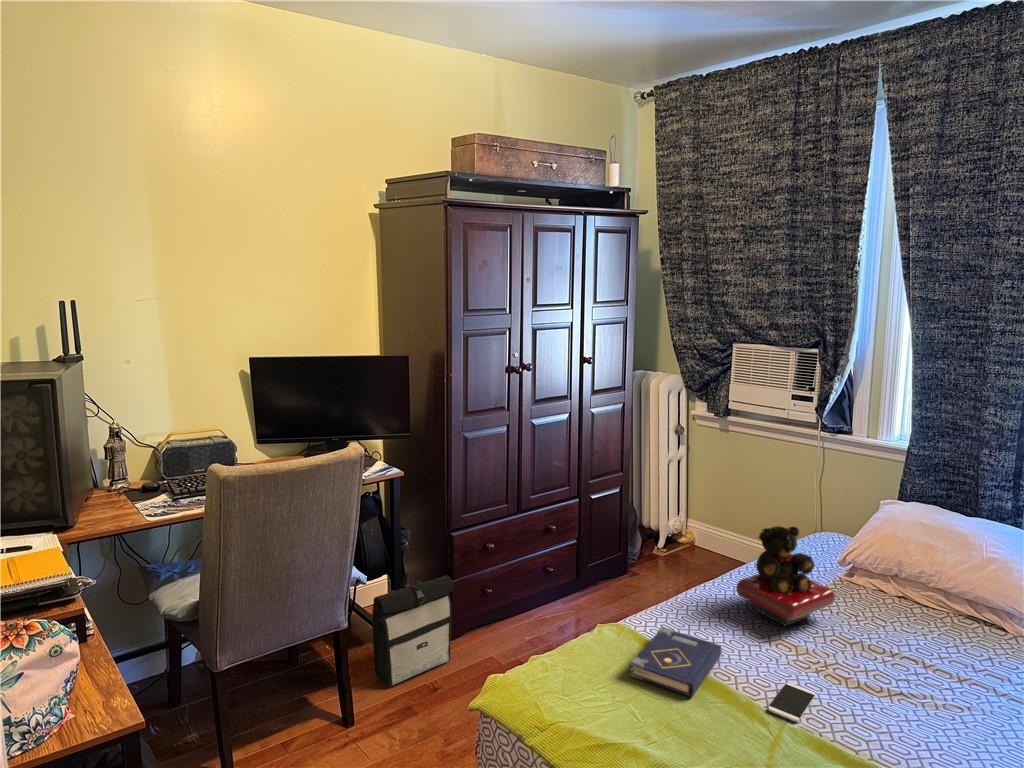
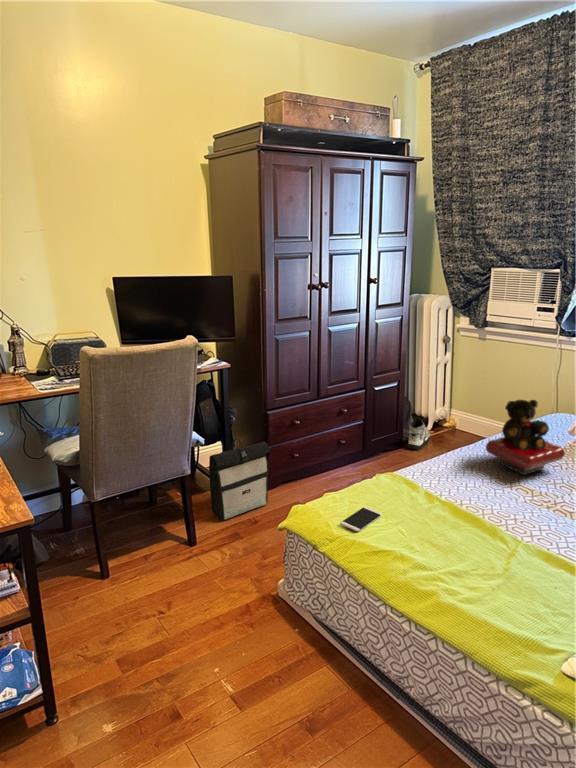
sneaker: none [634,534,662,577] -> present [408,418,430,450]
book: present [629,627,722,697] -> none [399,473,472,522]
smartphone: present [768,683,815,721] -> present [341,507,382,532]

